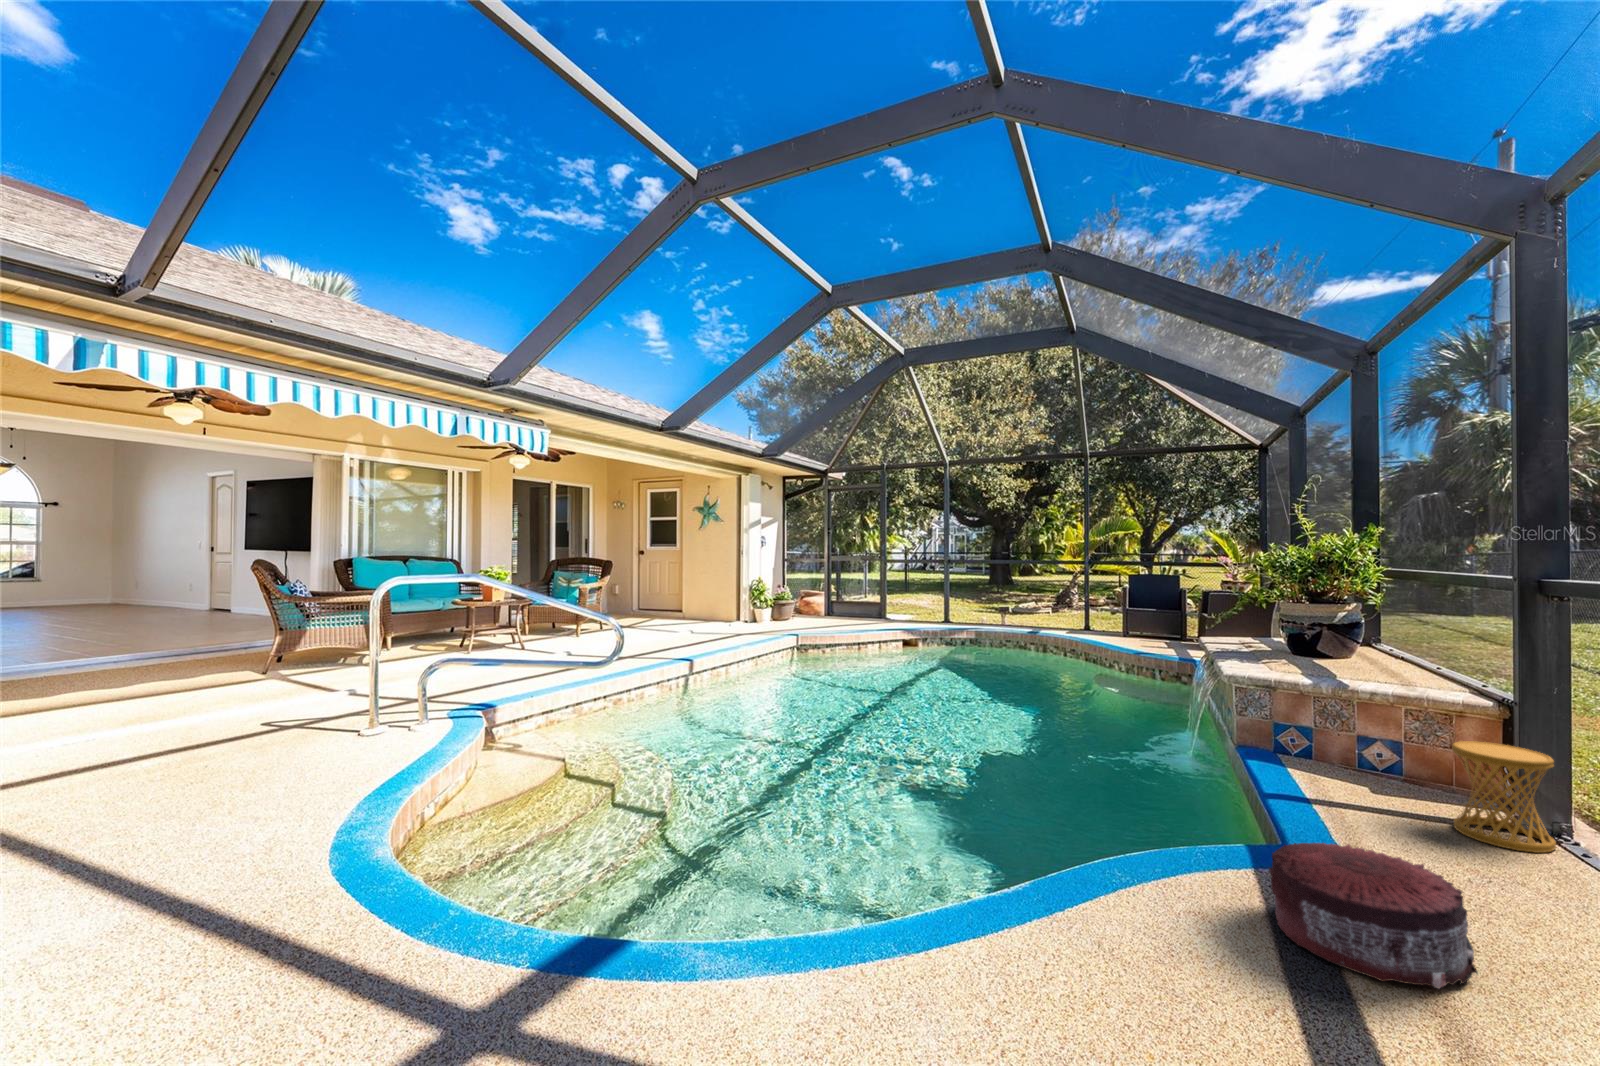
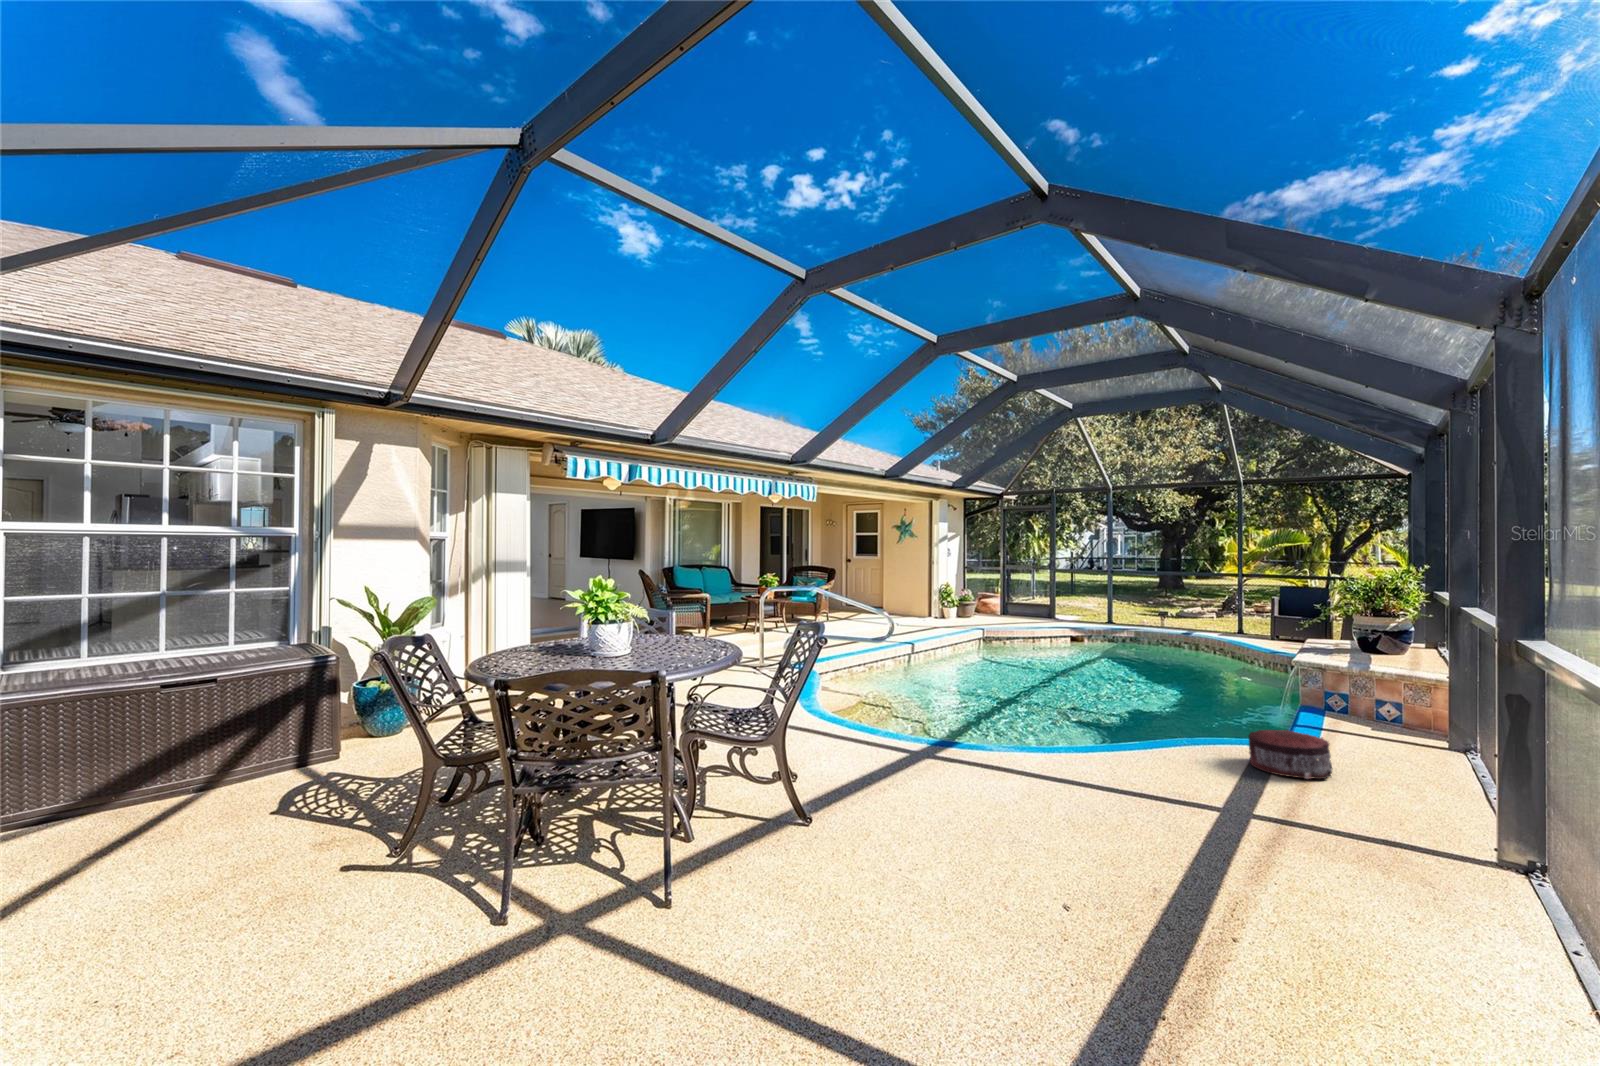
side table: present [1452,741,1556,853] -> none [1400,697,1454,756]

